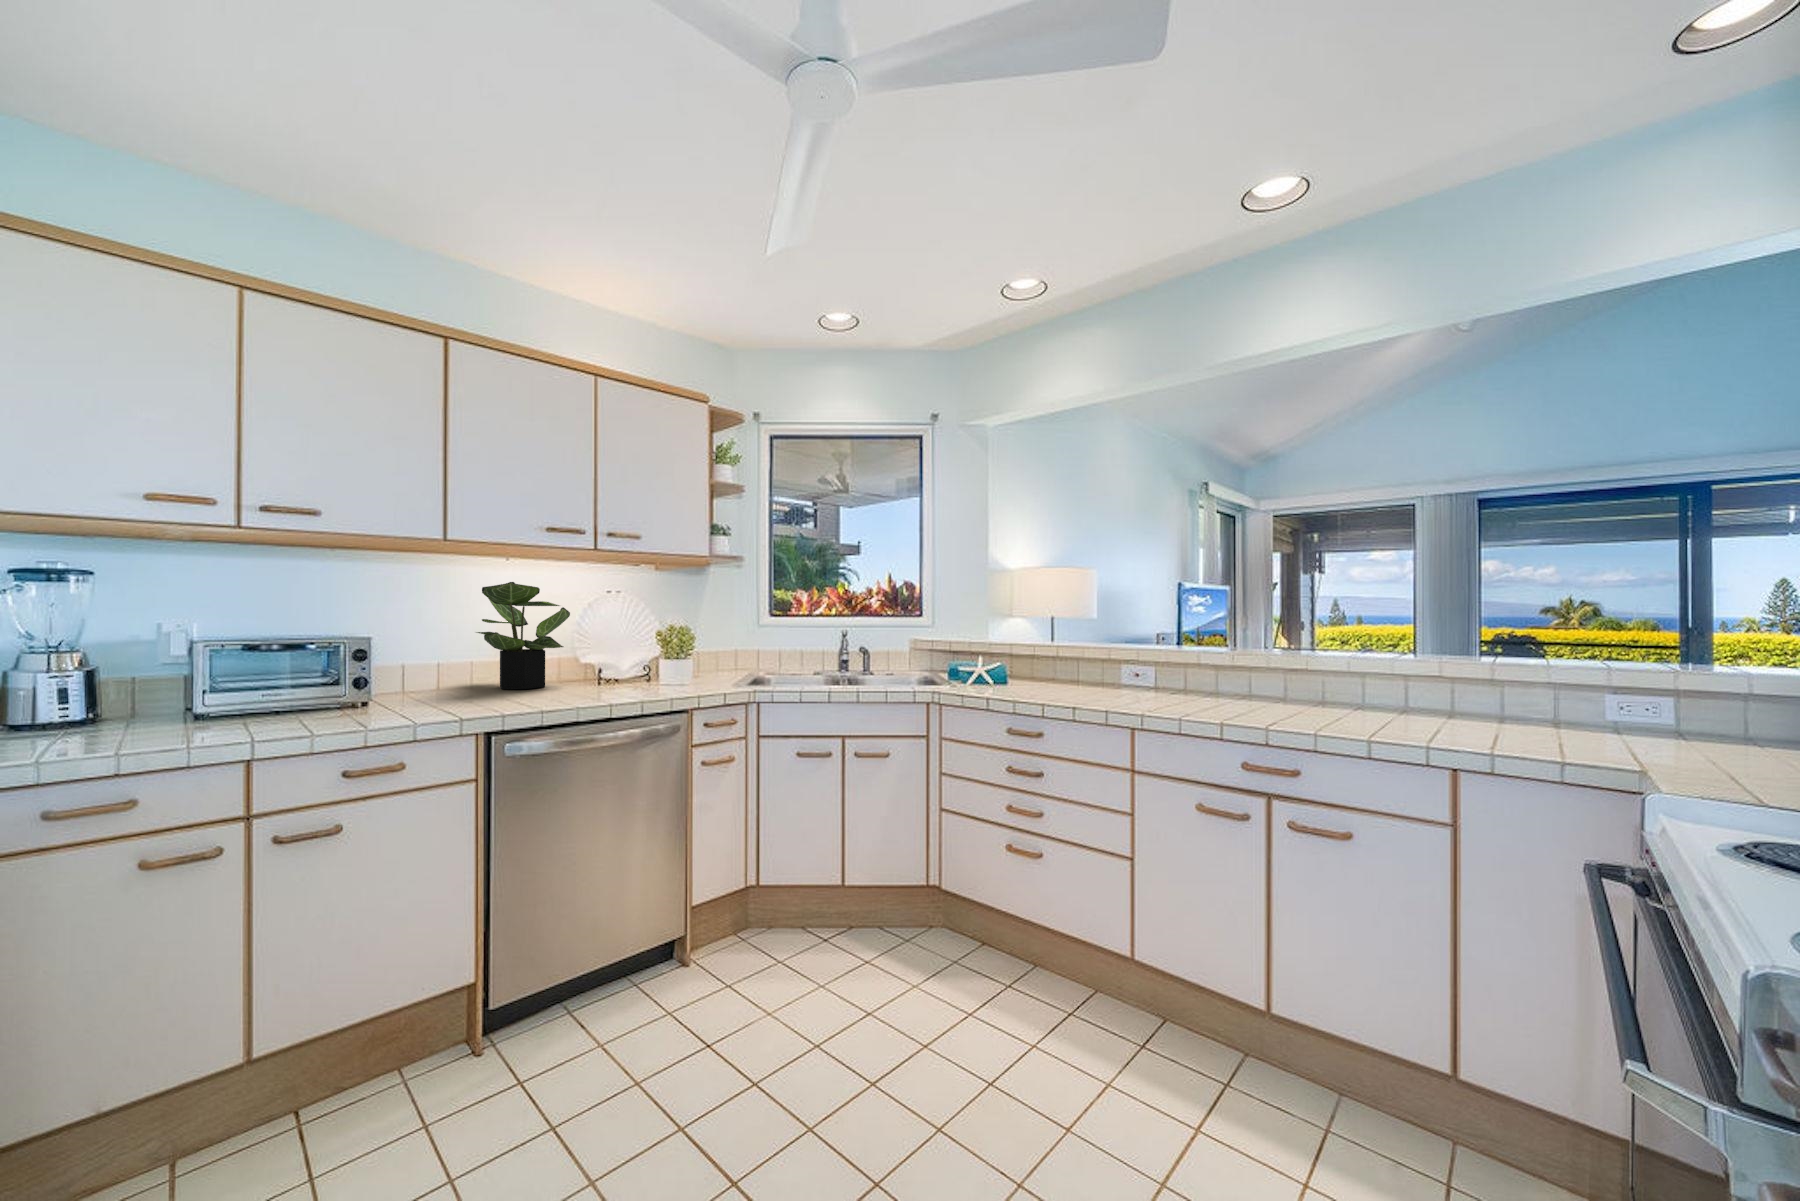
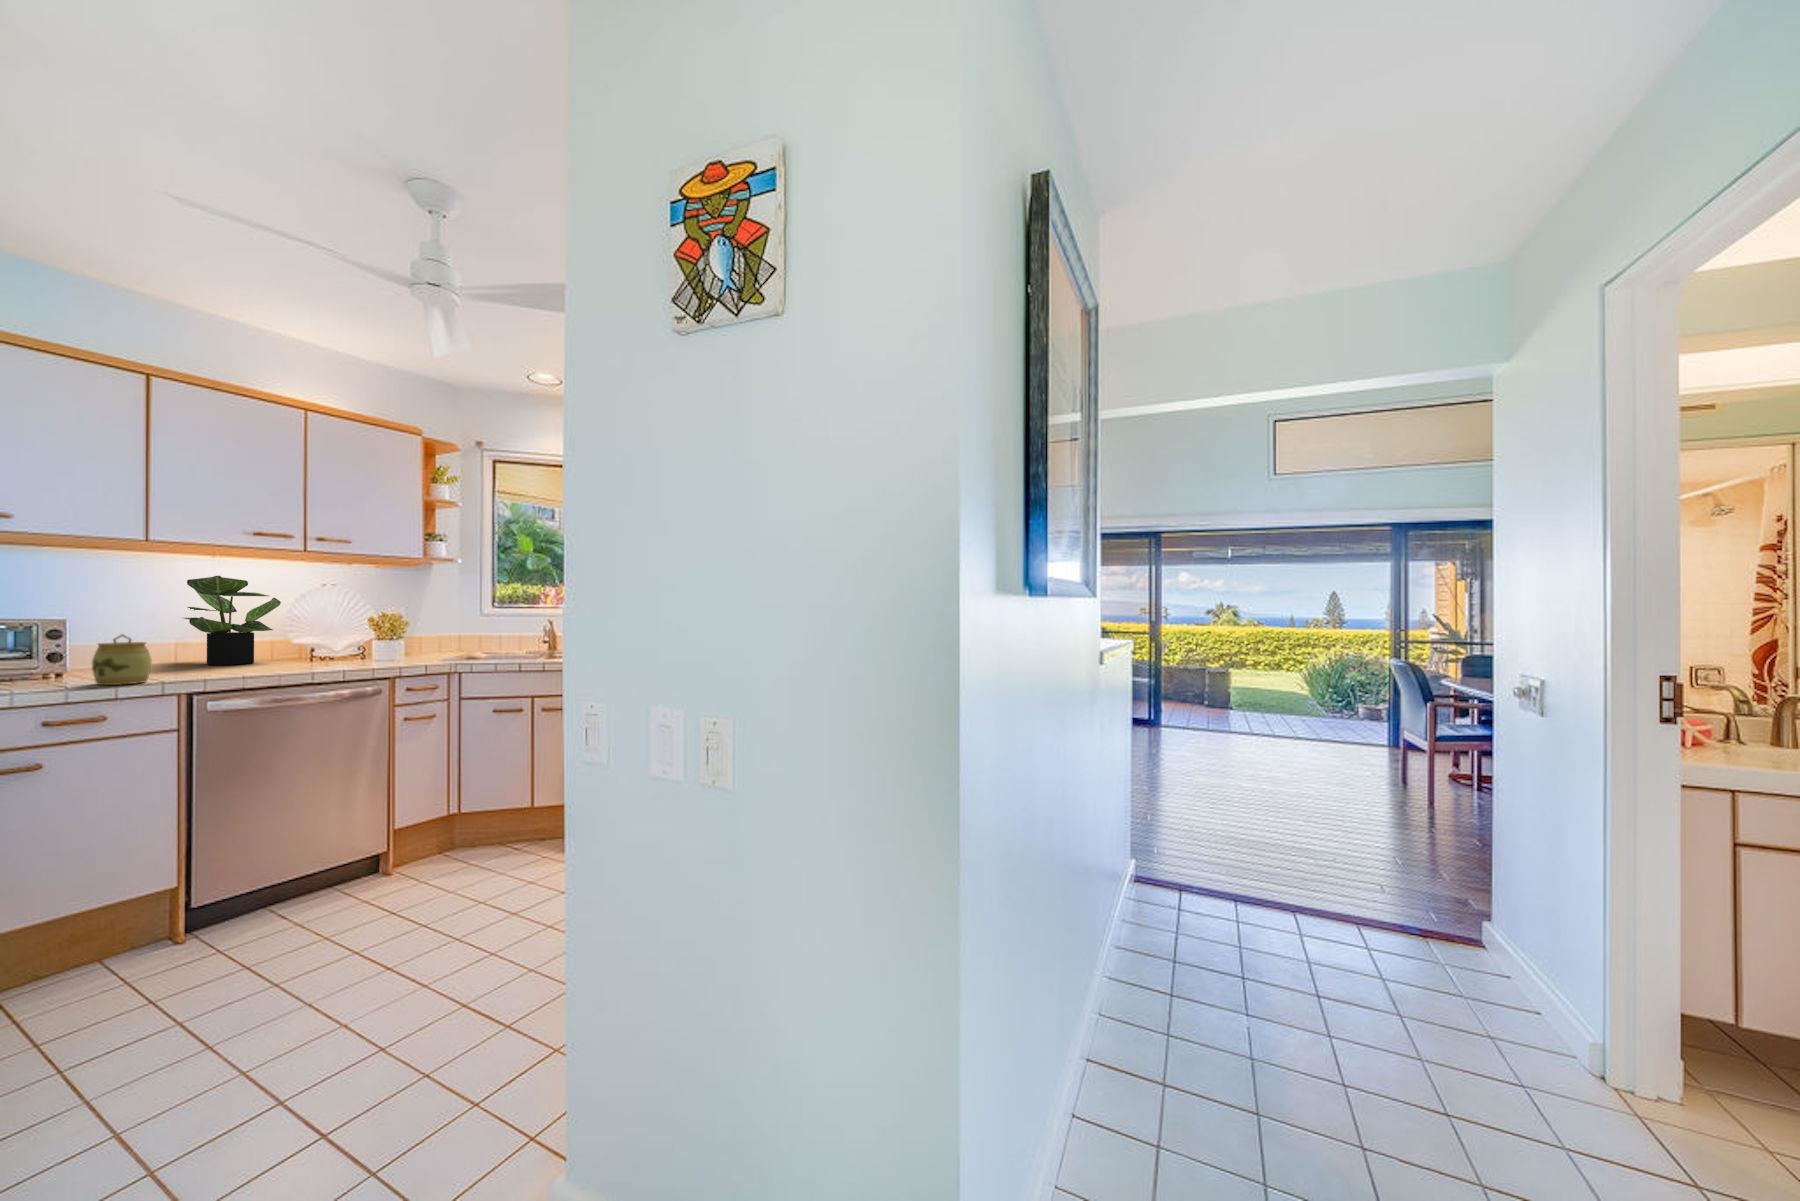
jar: none [392,657,450,722] -> present [92,634,152,685]

